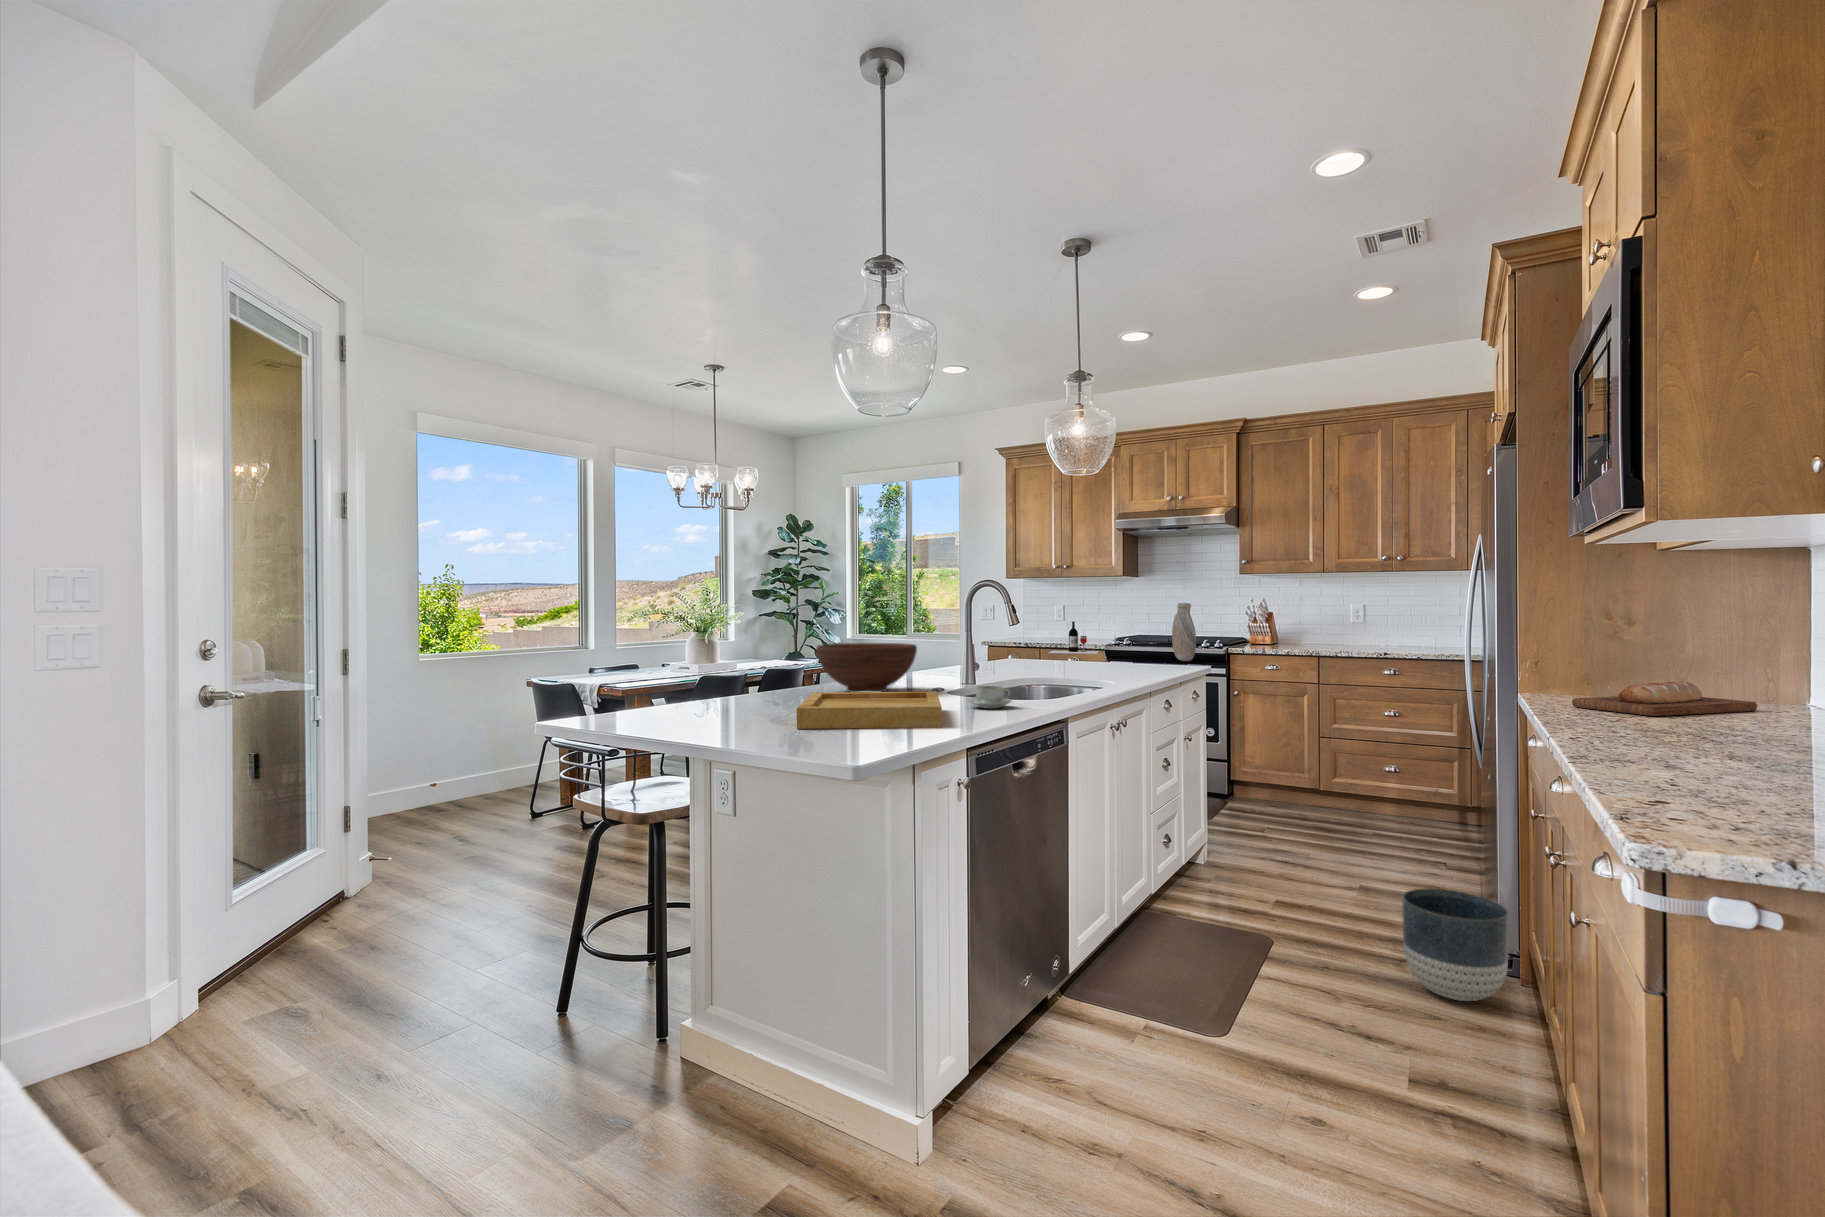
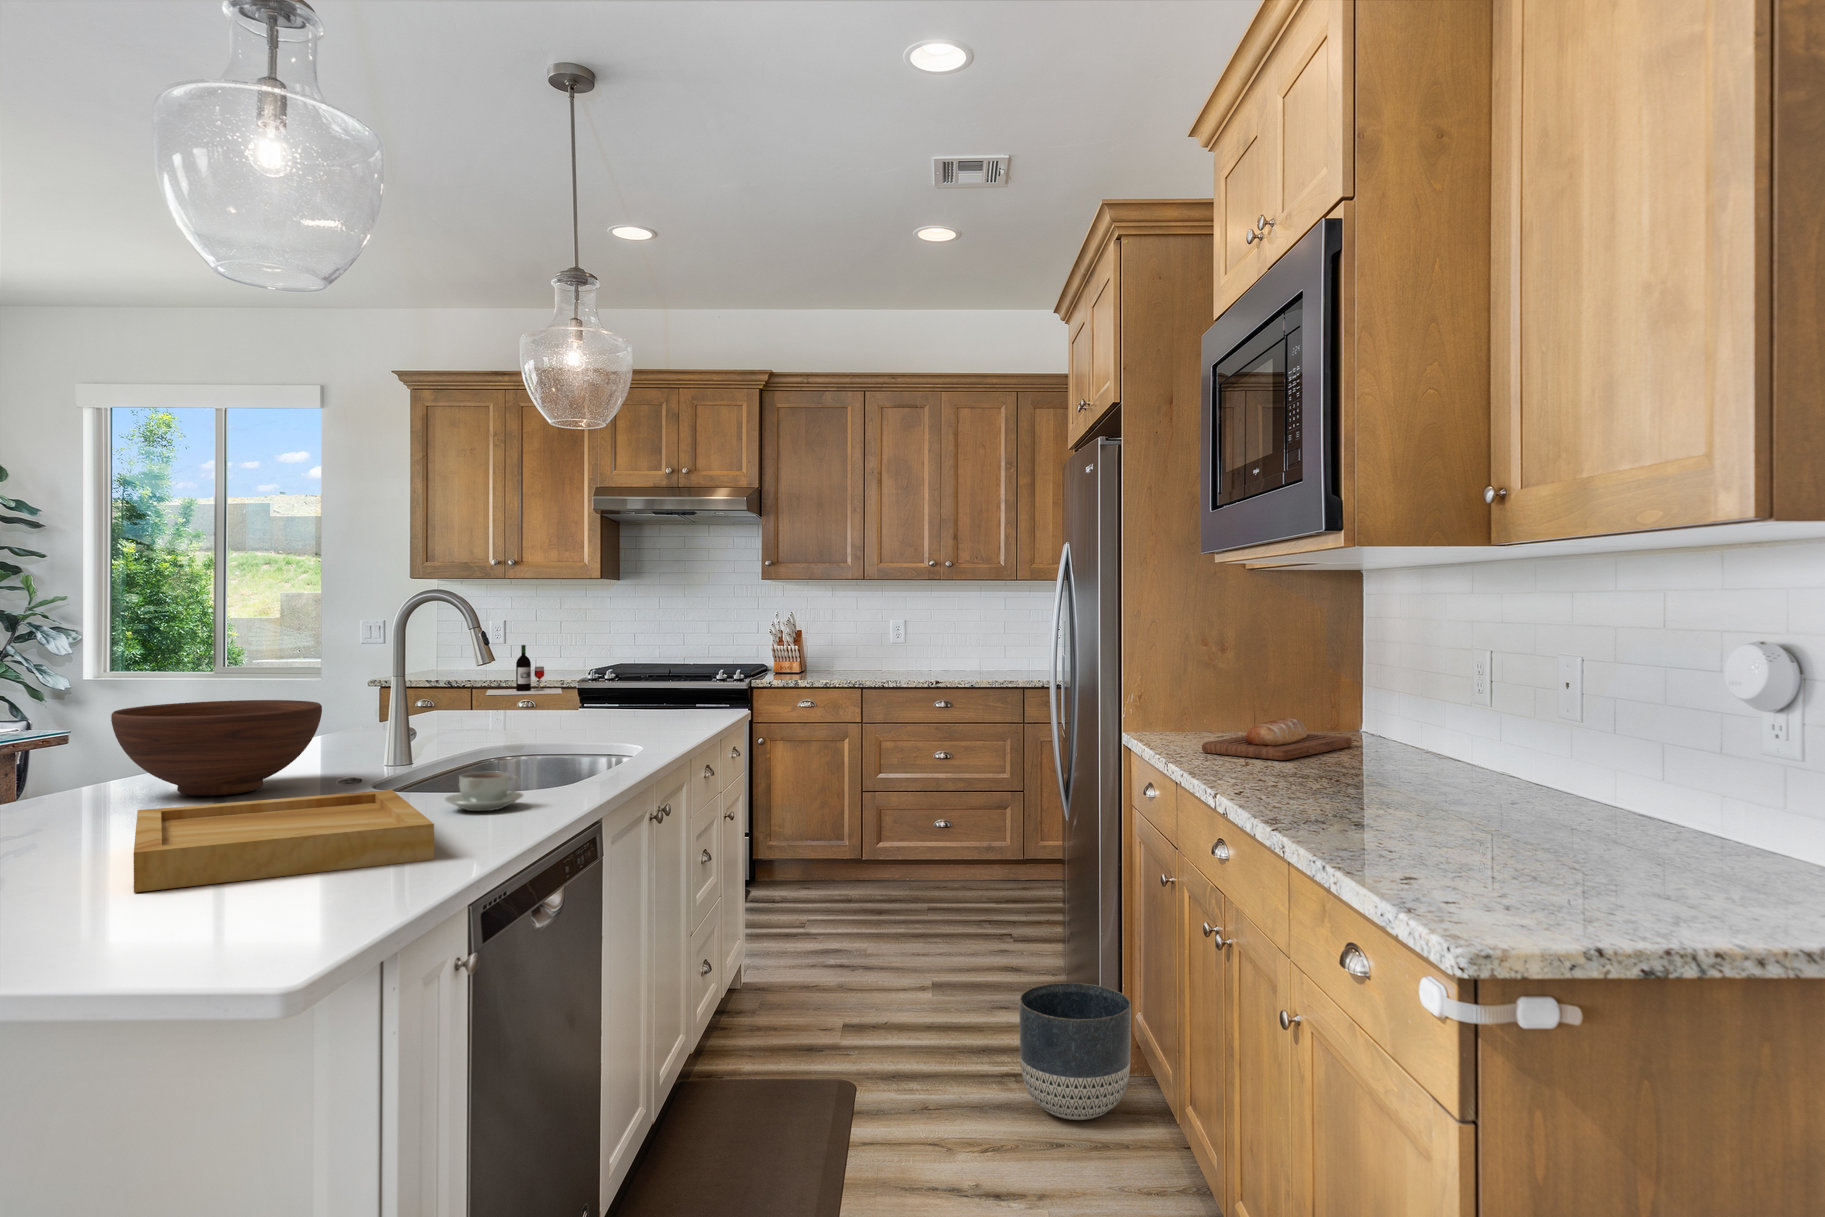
vase: present [1172,603,1196,661] -> none [685,620,717,703]

